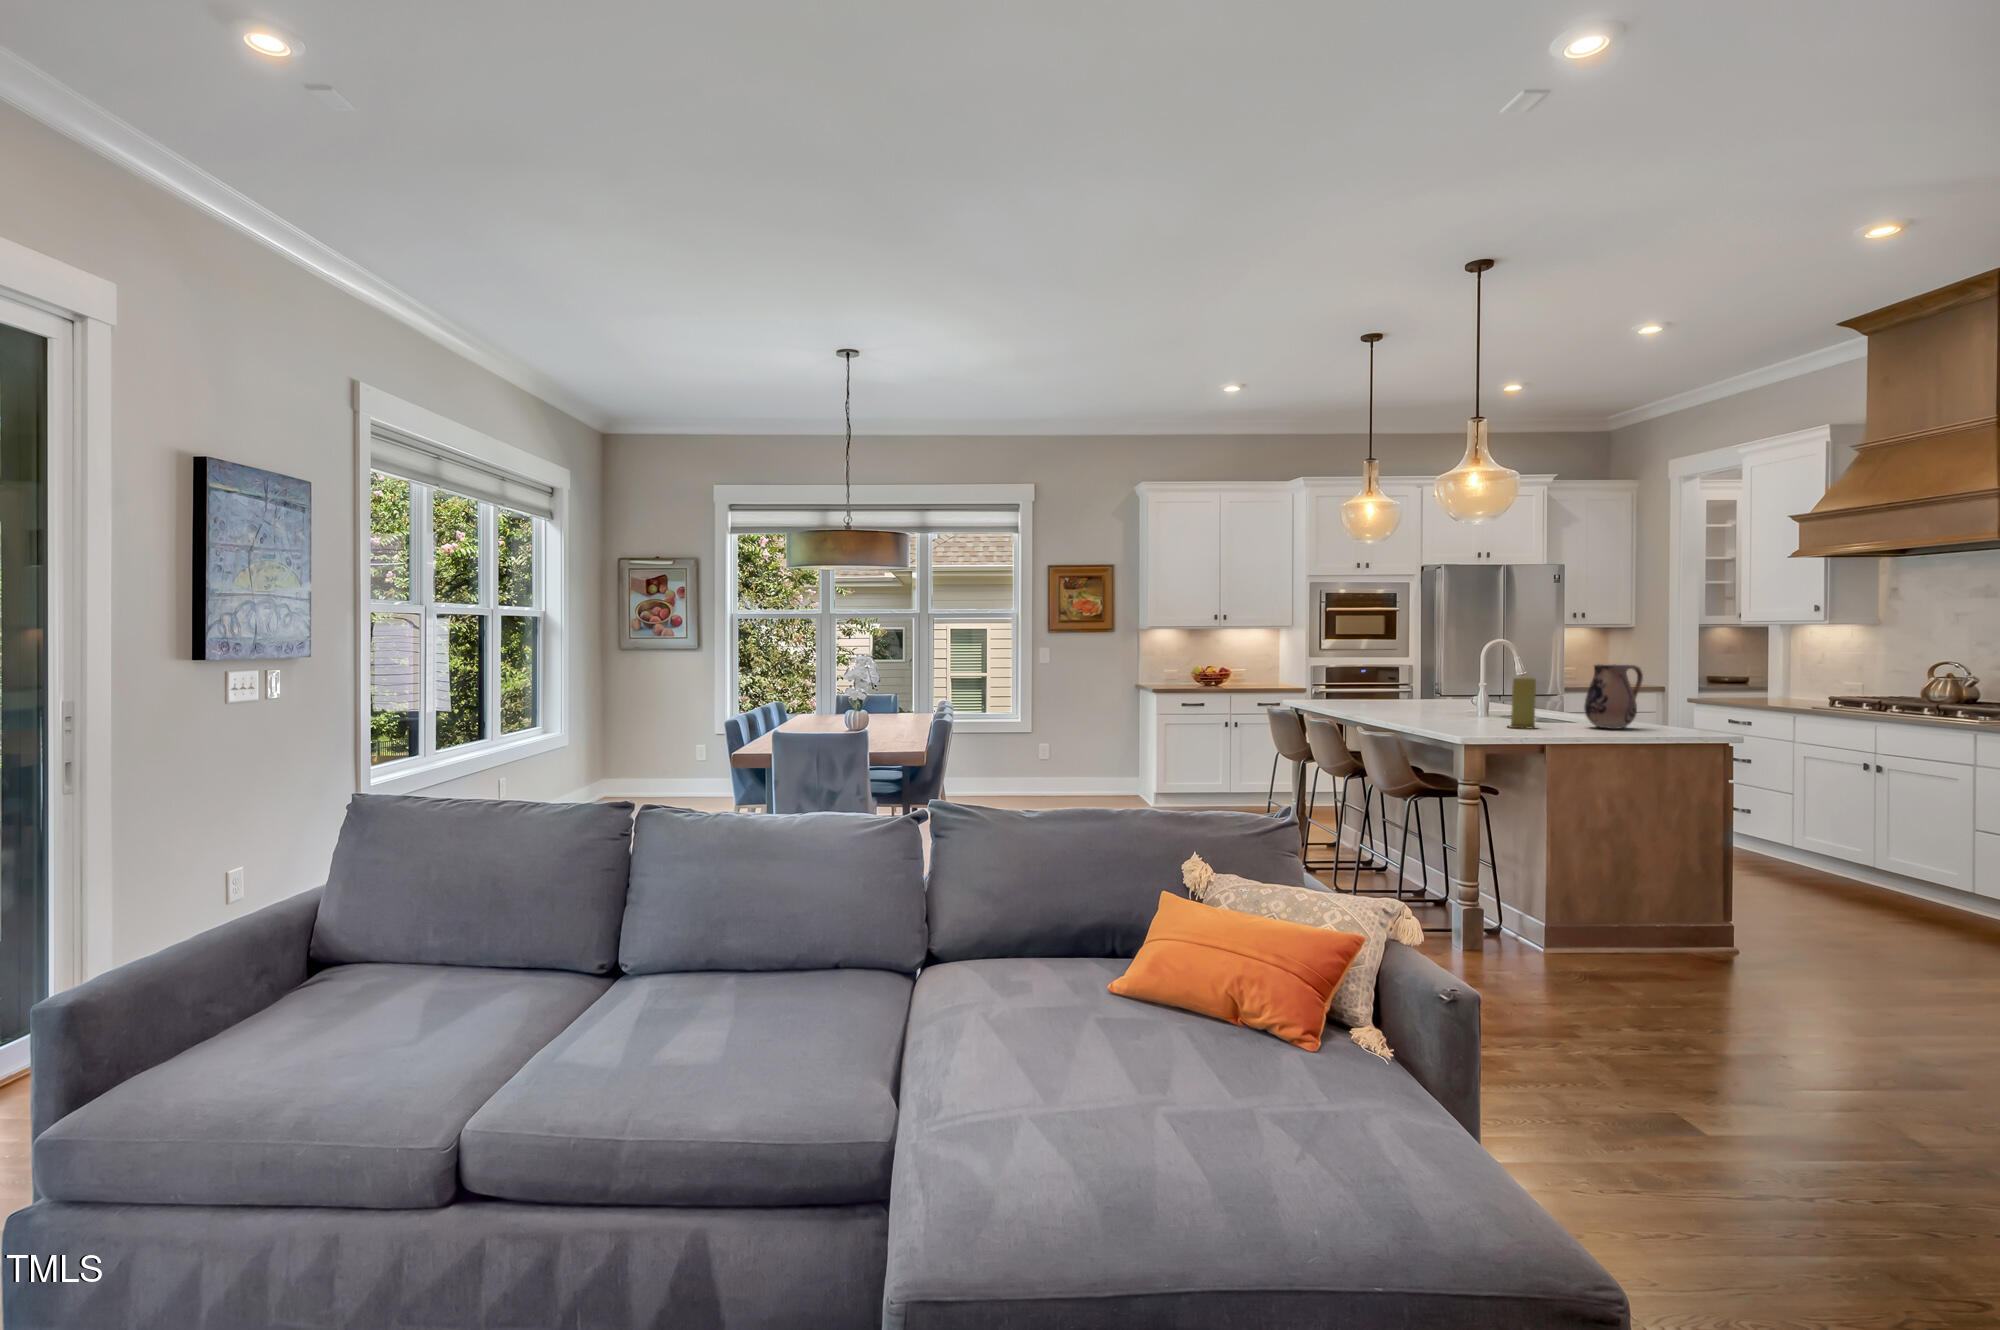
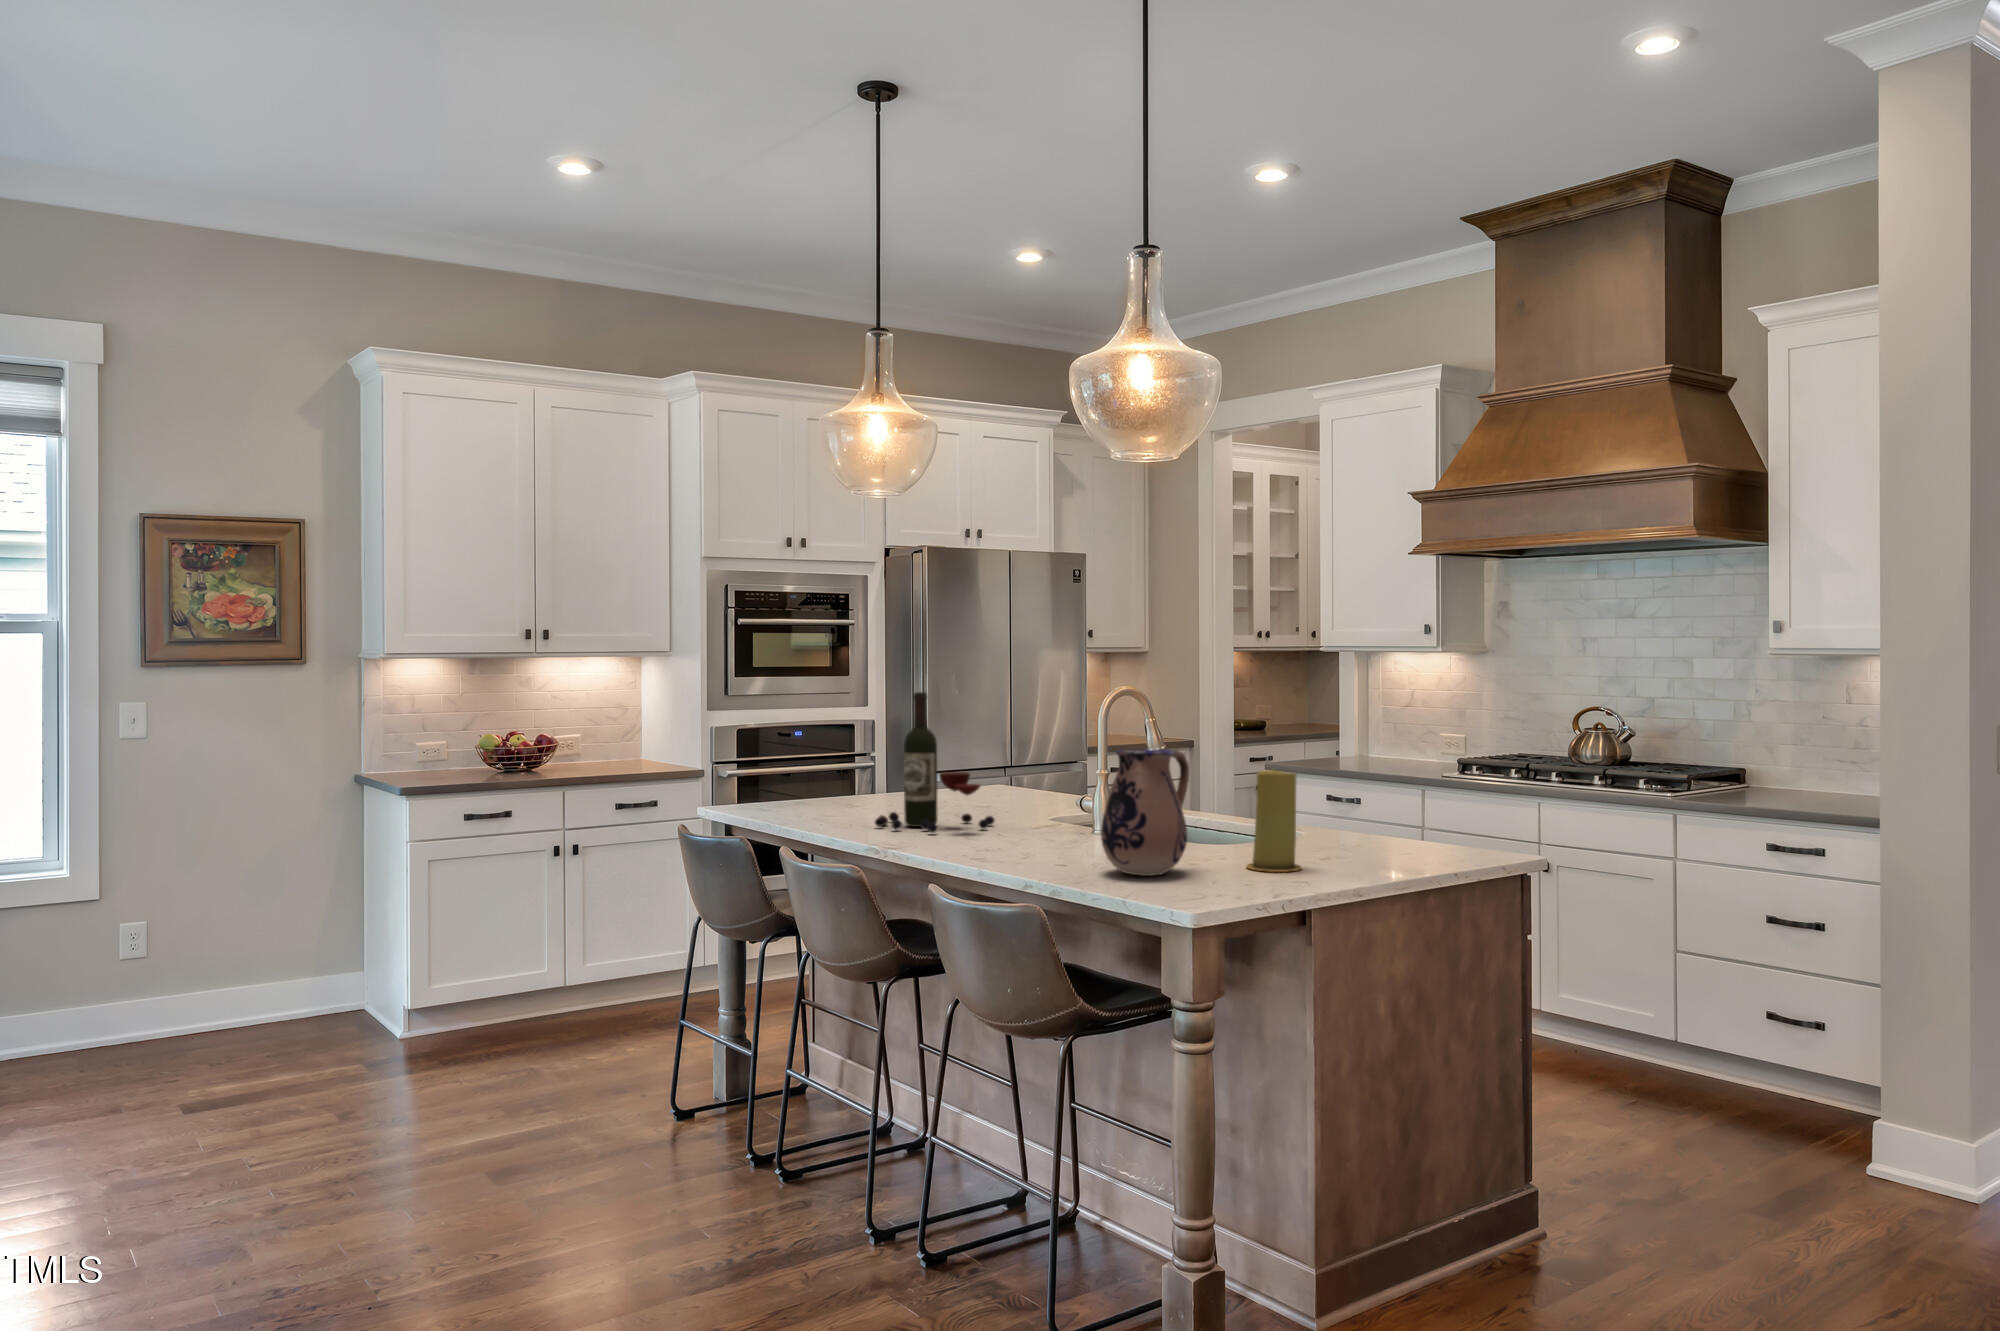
wine bottle: none [1347,641,1412,712] -> present [875,692,995,833]
ceramic pitcher: present [1584,665,1643,729] -> present [1101,749,1190,876]

